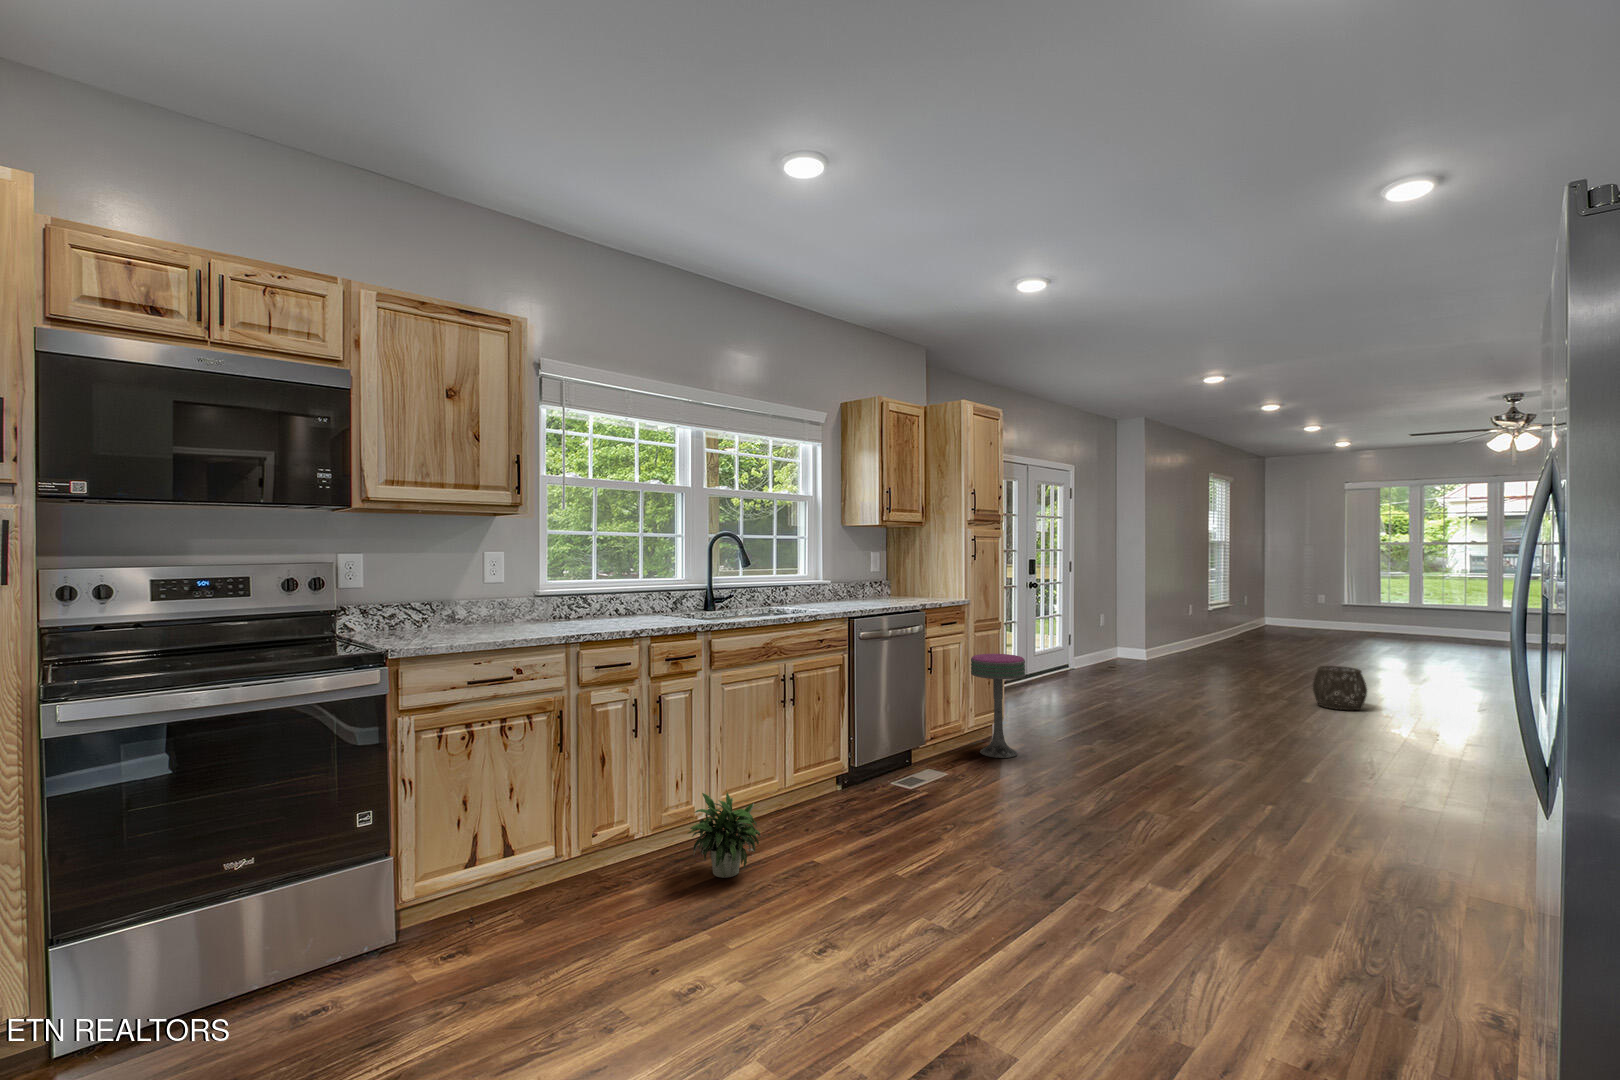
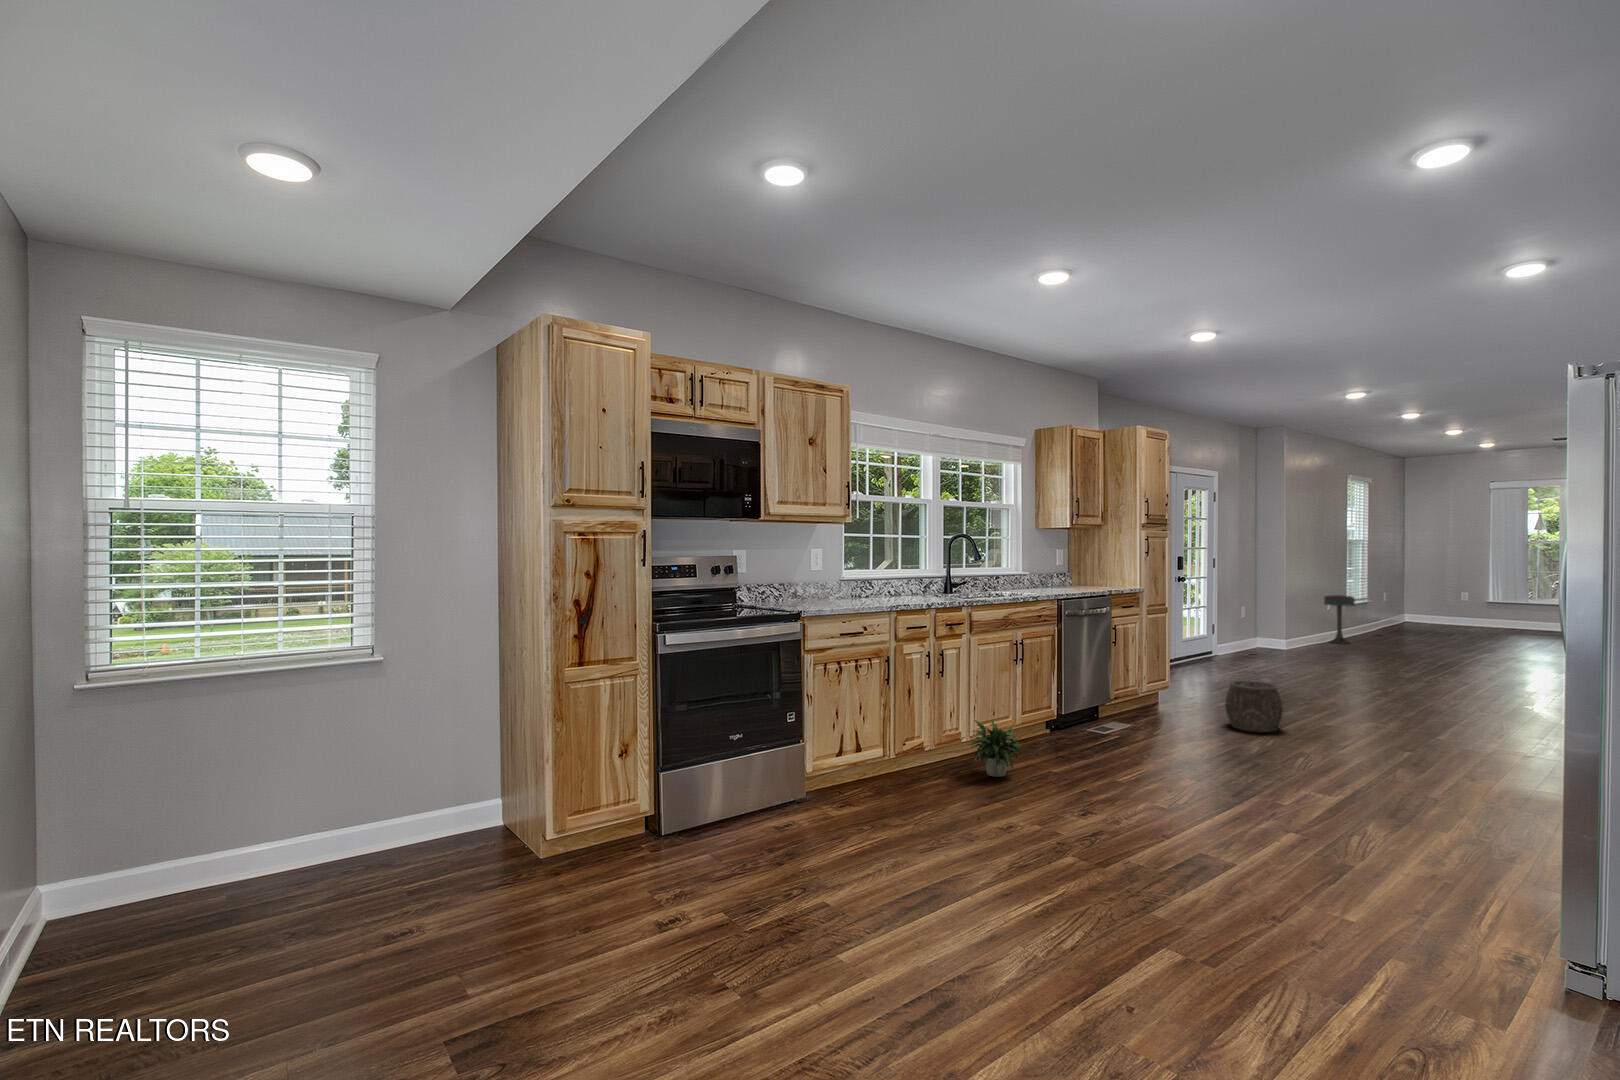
bar stool: present [971,654,1025,758] -> present [1324,595,1355,644]
woven basket: present [1312,666,1367,711] -> present [1225,681,1283,732]

